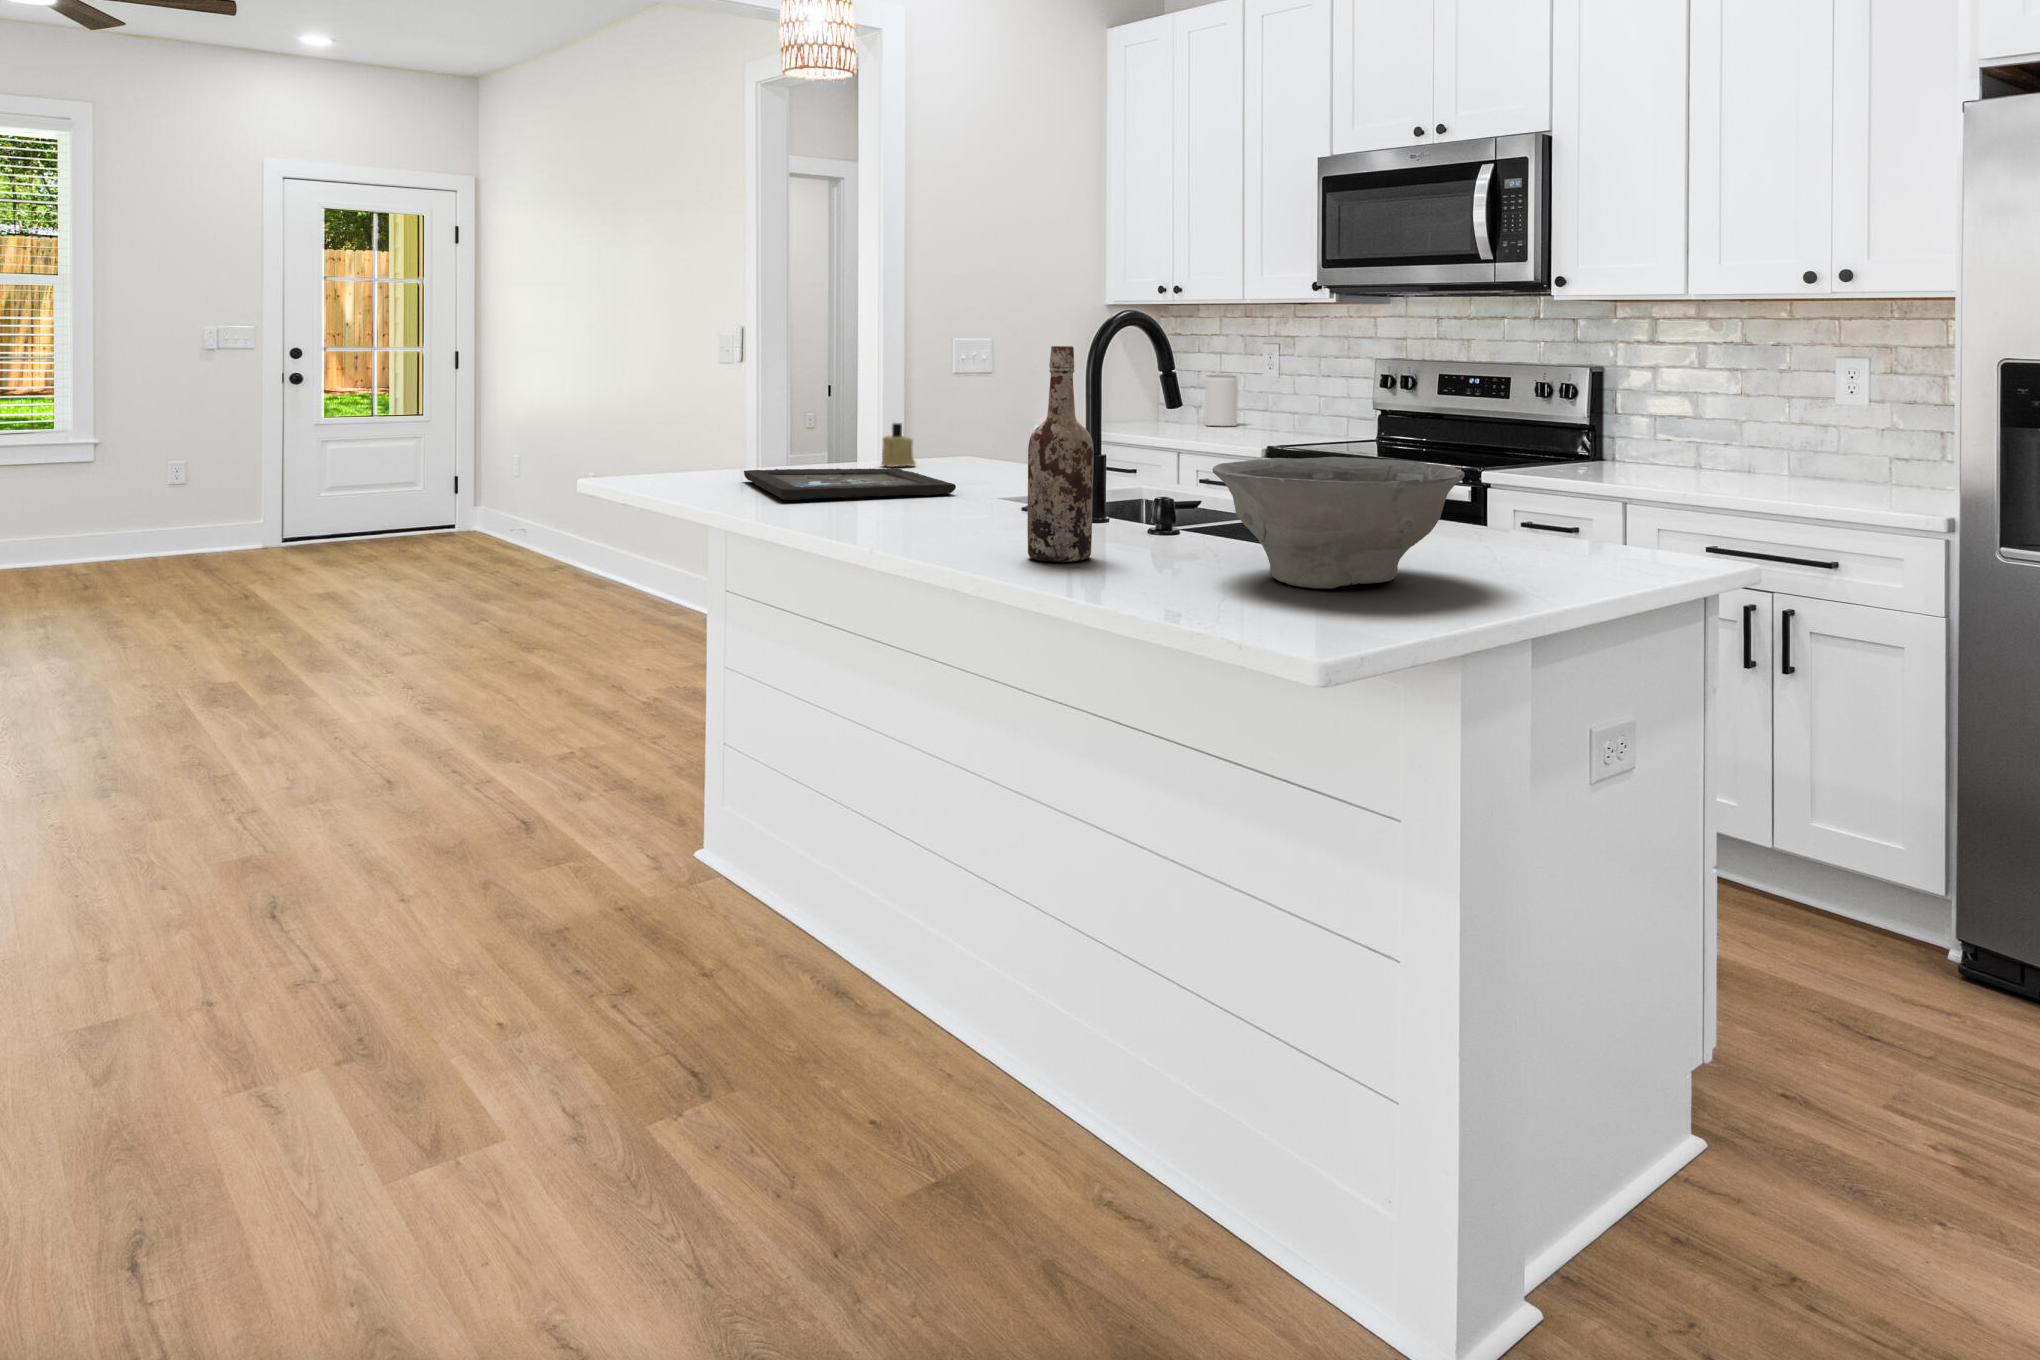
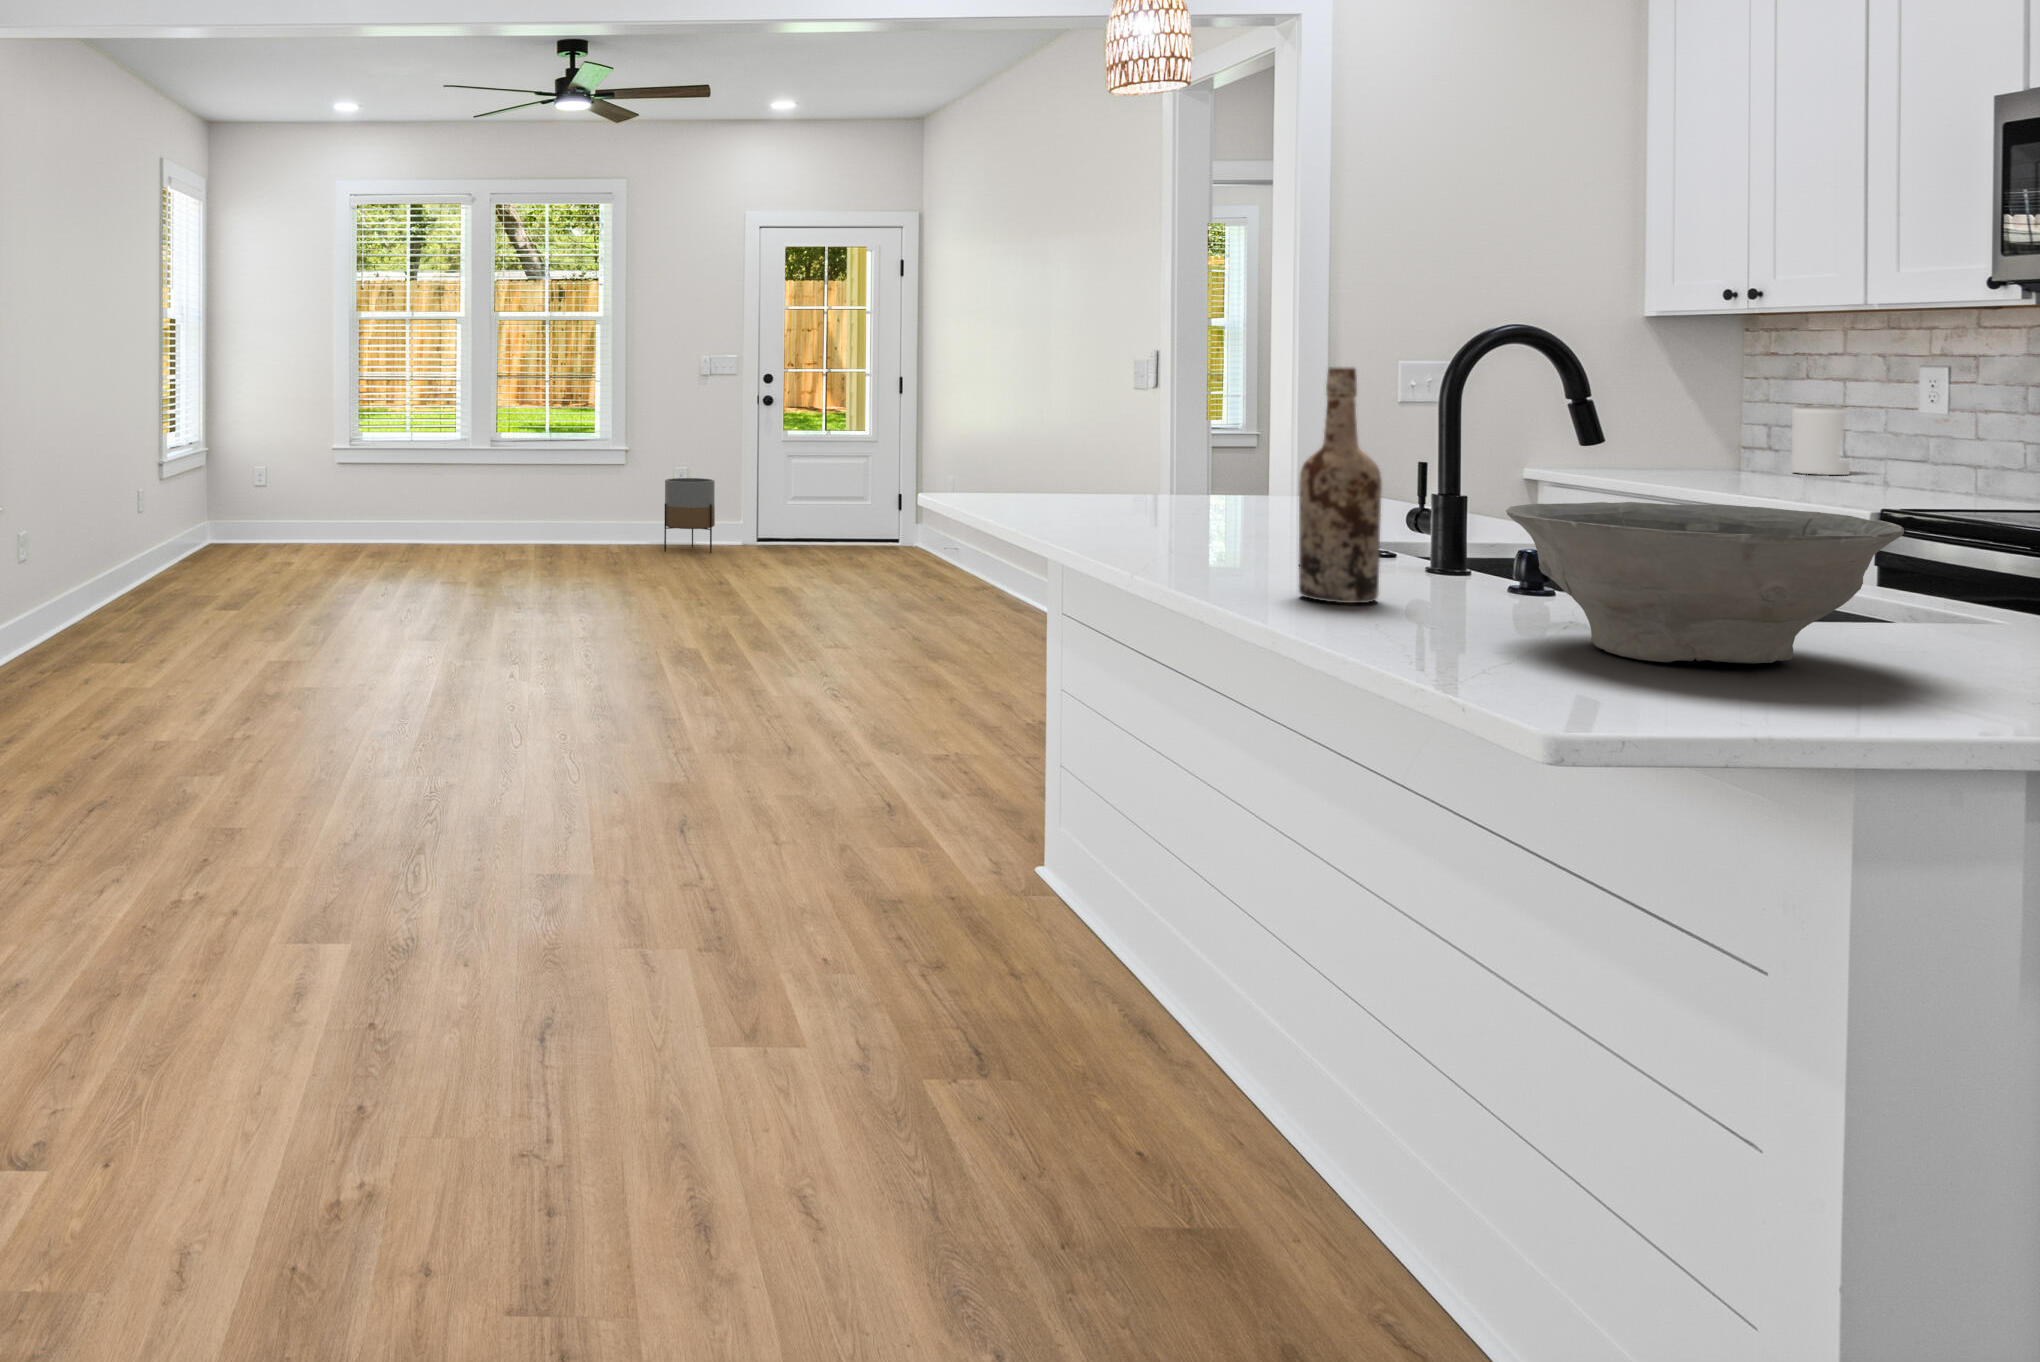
candle: present [881,423,916,467] -> none [1245,452,1287,500]
tray: present [744,469,956,500] -> none [1078,494,1296,529]
planter: none [152,471,222,561] -> present [664,478,715,553]

